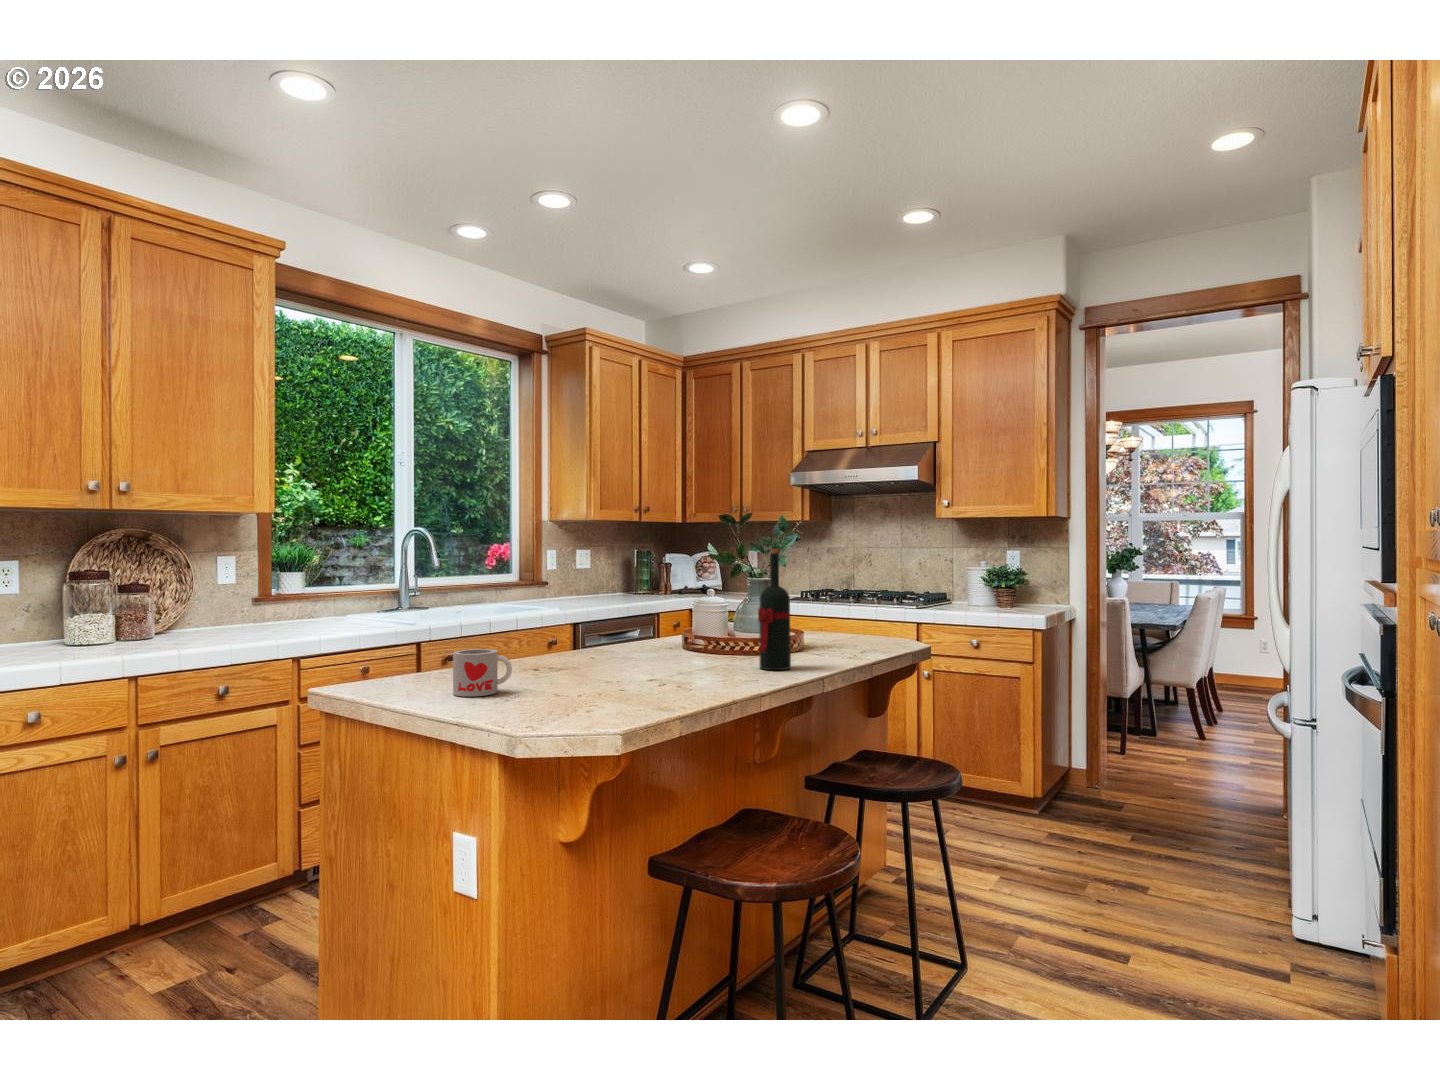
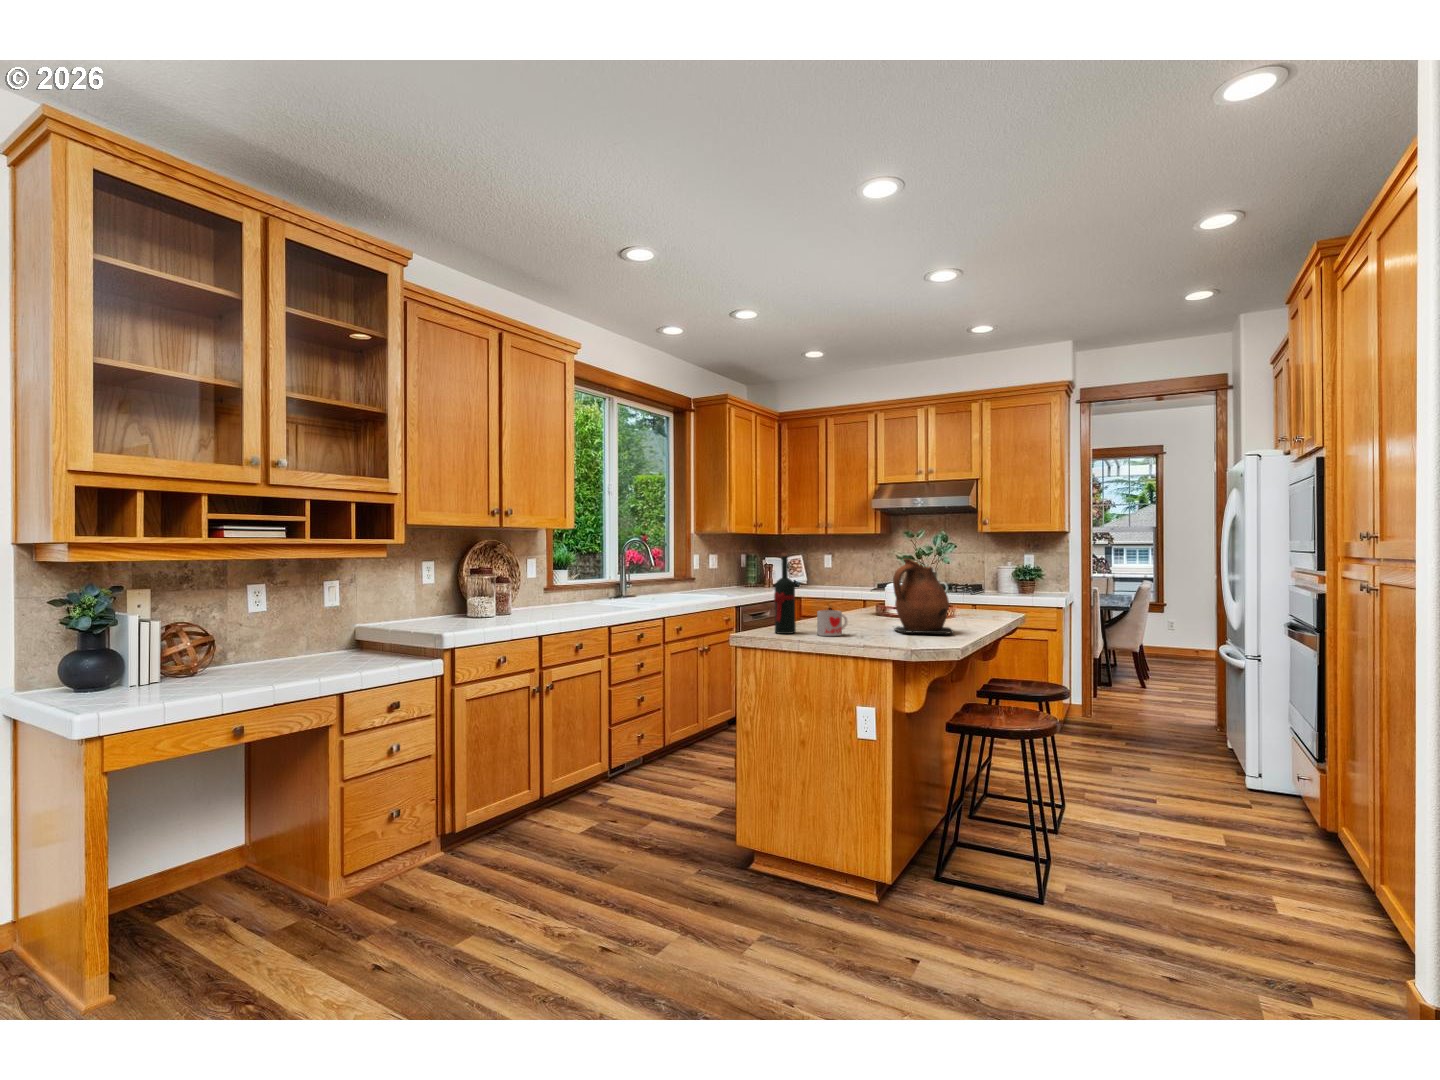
wine bottle: present [758,549,791,670] -> present [774,553,796,634]
ceramic pitcher: none [598,560,716,696] -> present [893,559,953,634]

